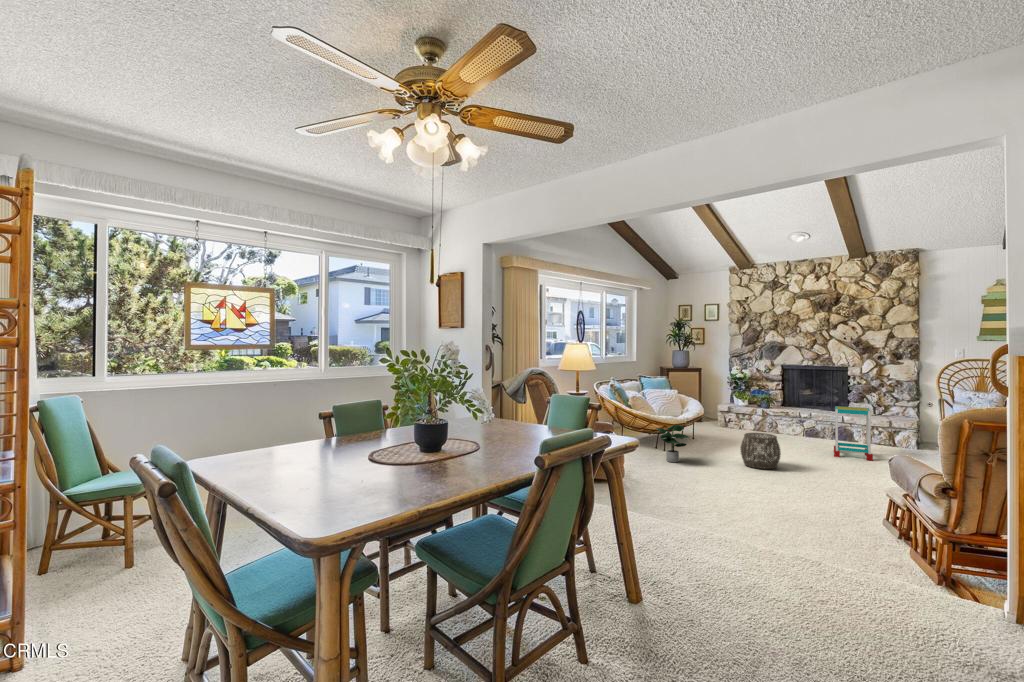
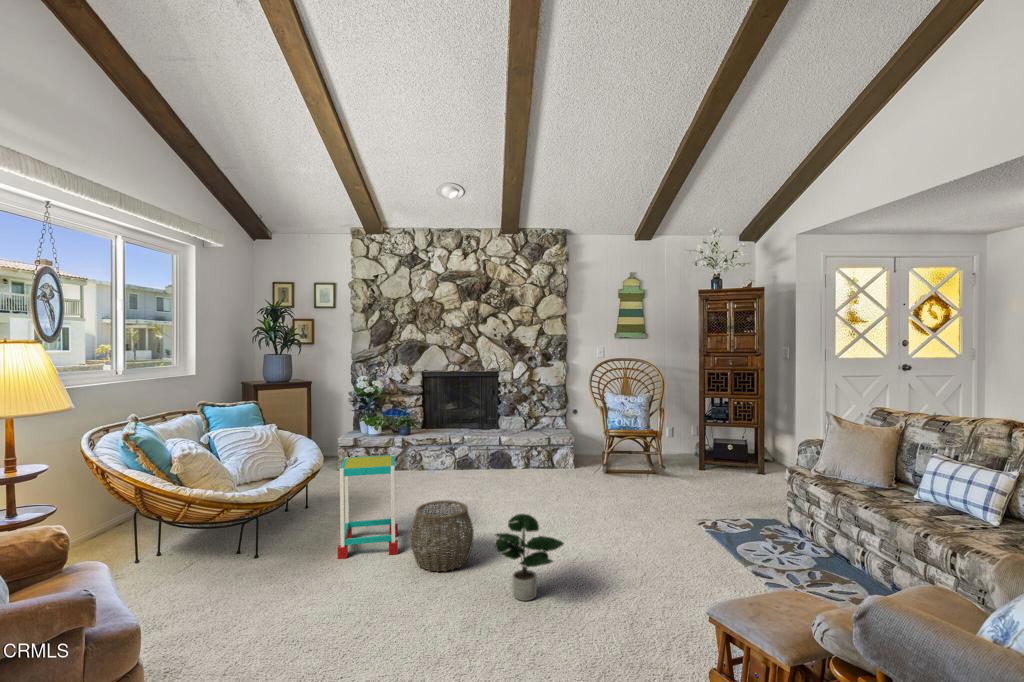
side table: present [834,406,873,460] -> present [338,455,398,559]
potted plant: present [656,425,689,462] -> present [495,514,564,601]

